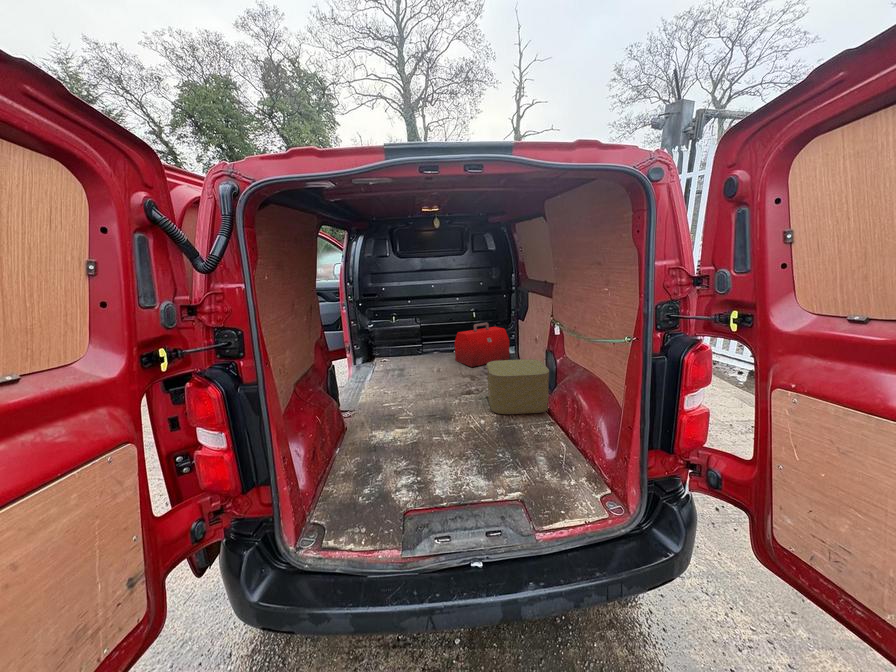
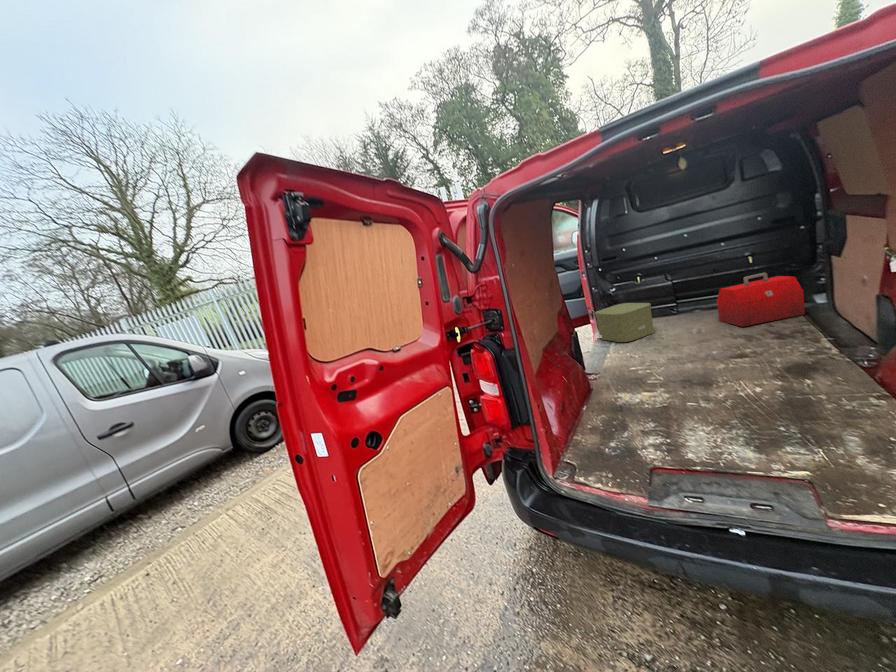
storage box: present [487,359,549,414] -> present [595,303,654,342]

